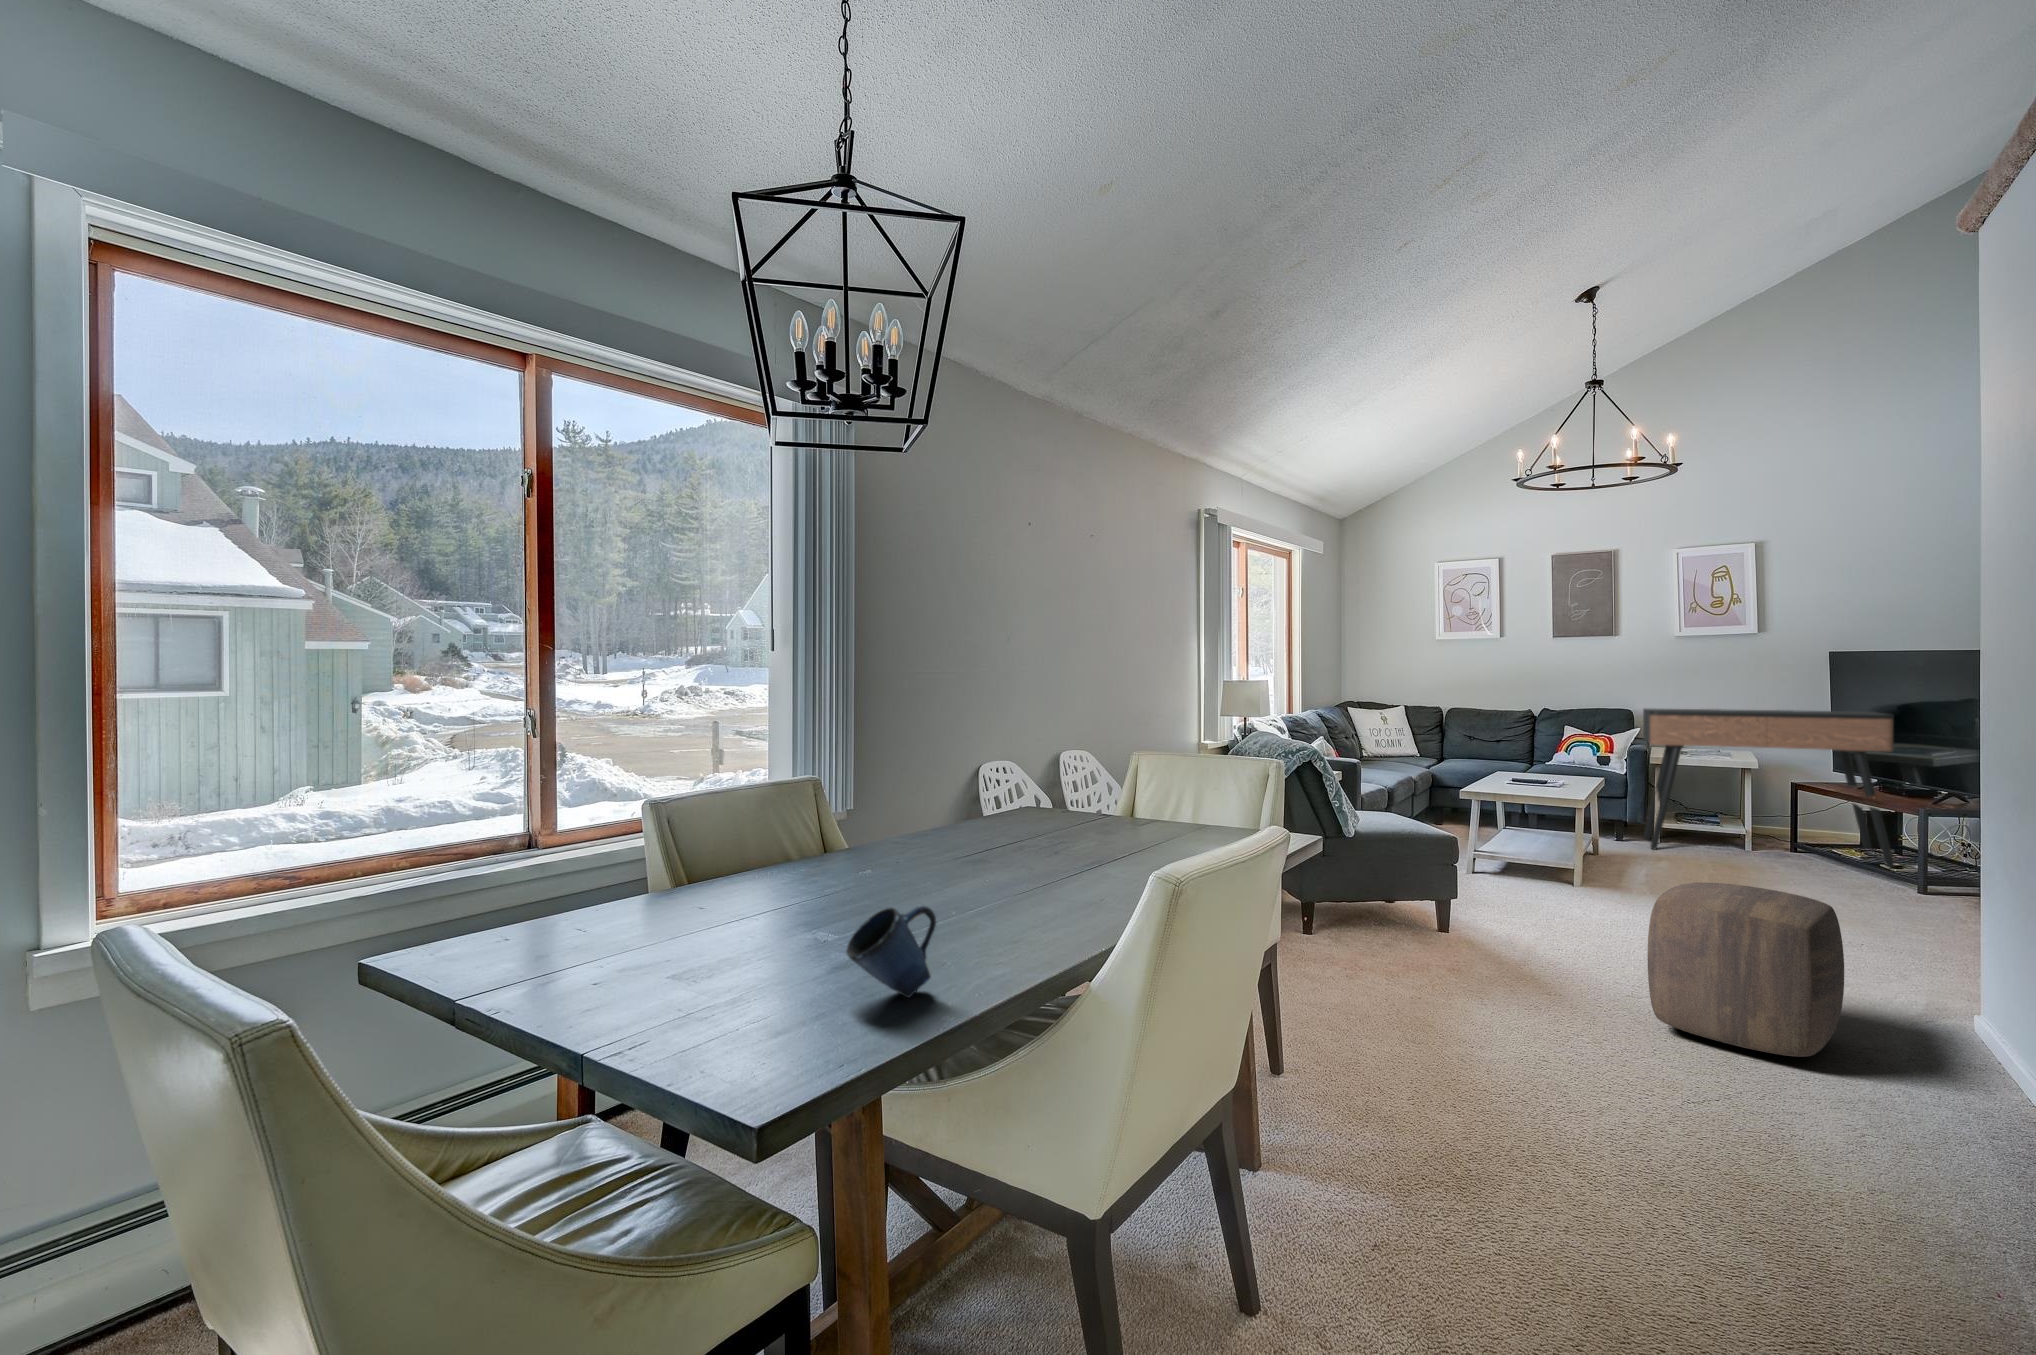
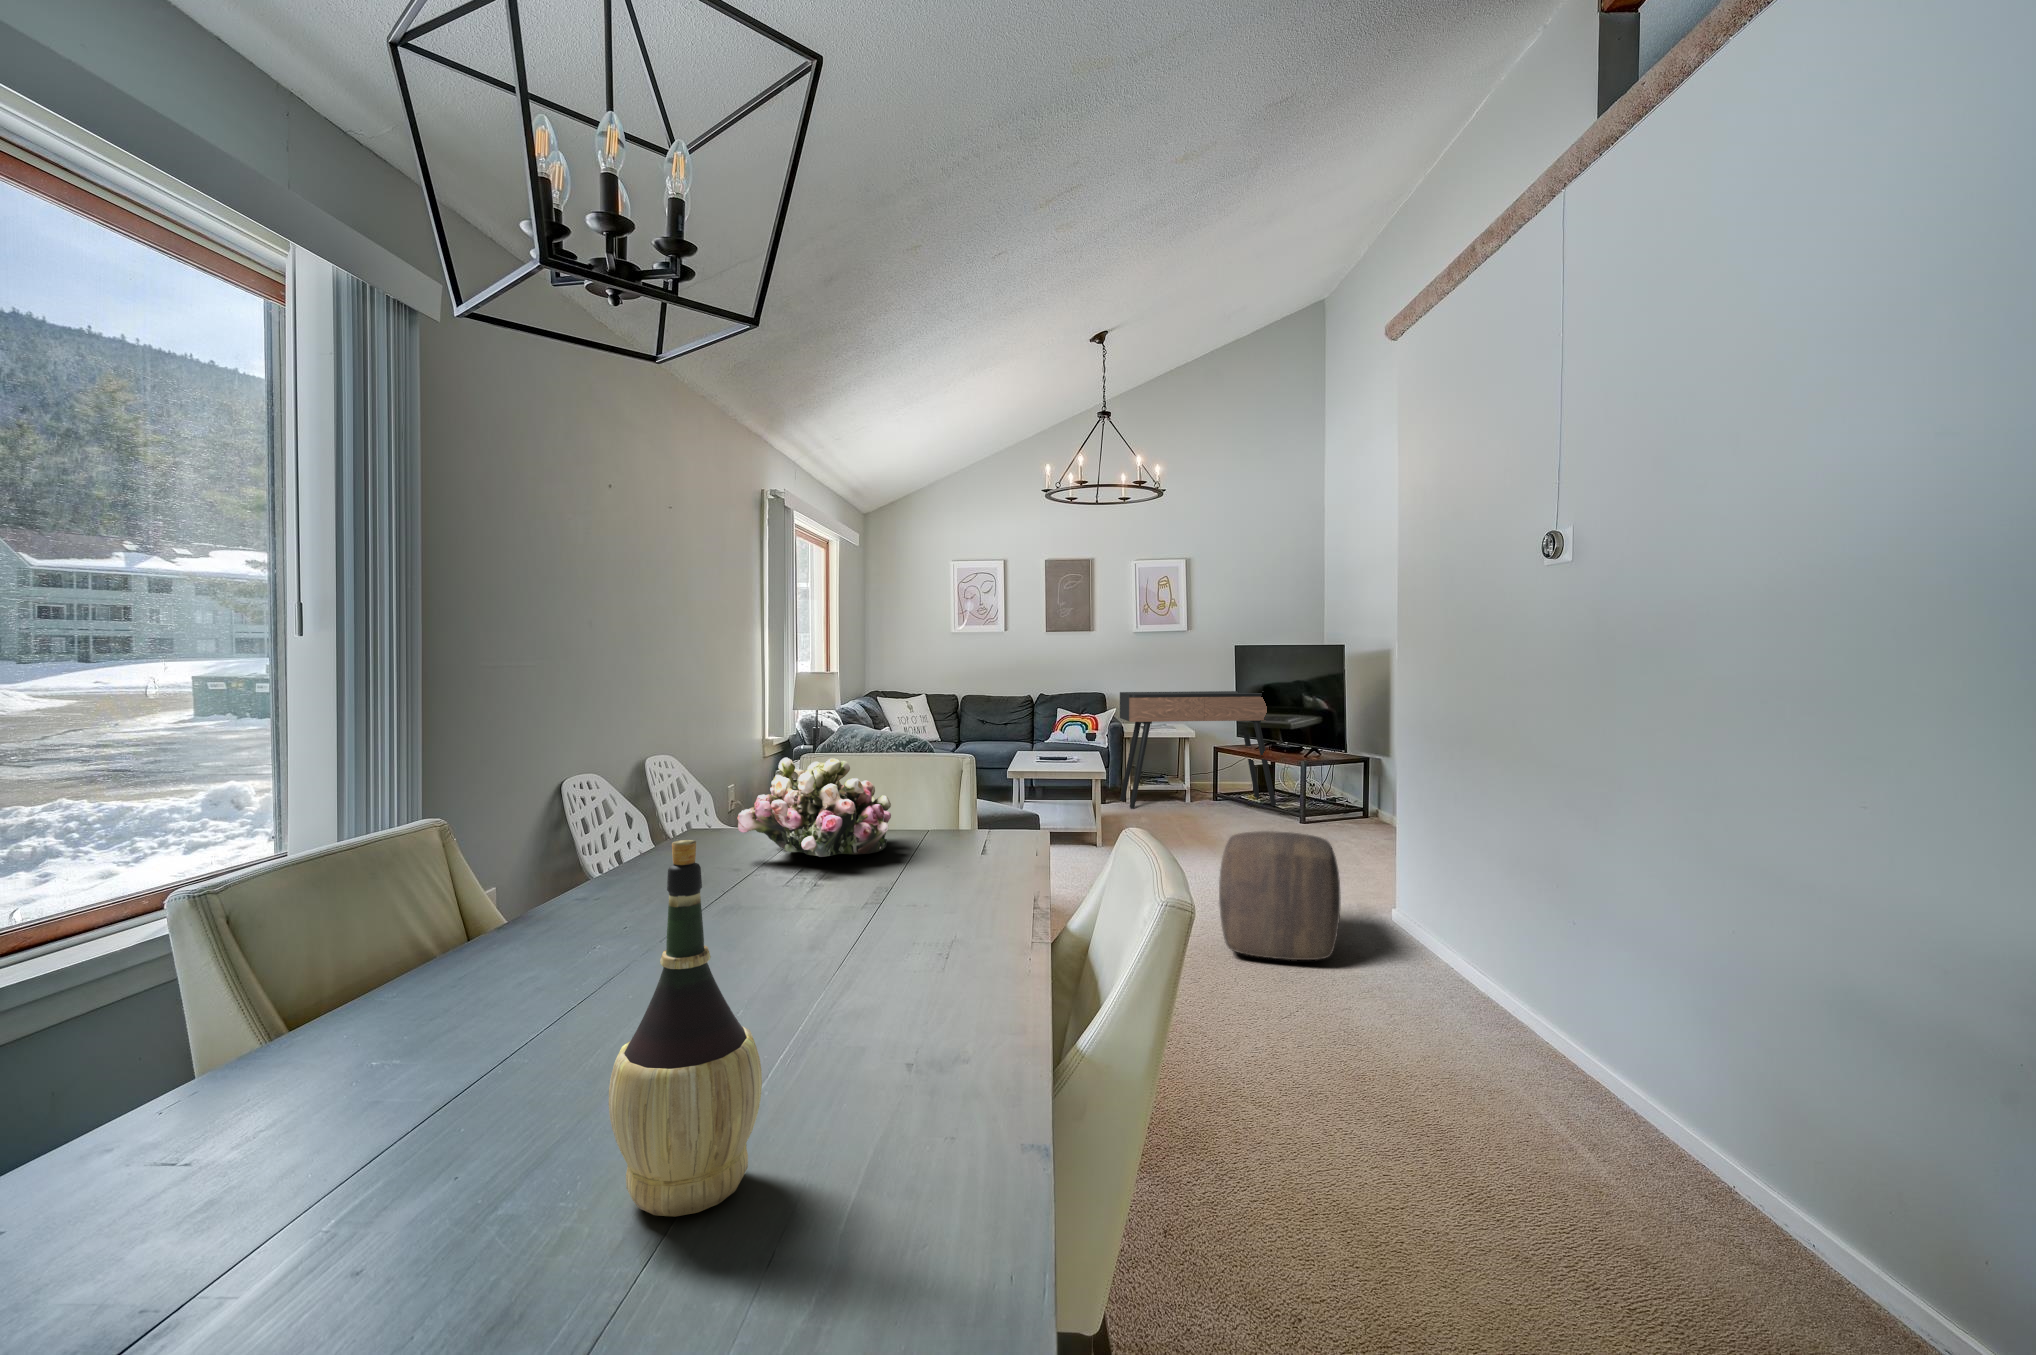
flower arrangement: none [1015,750,1150,838] -> present [737,758,891,857]
wine bottle: none [678,780,771,1010] -> present [609,840,762,1216]
mug: present [846,906,936,998] -> none [853,978,957,1106]

